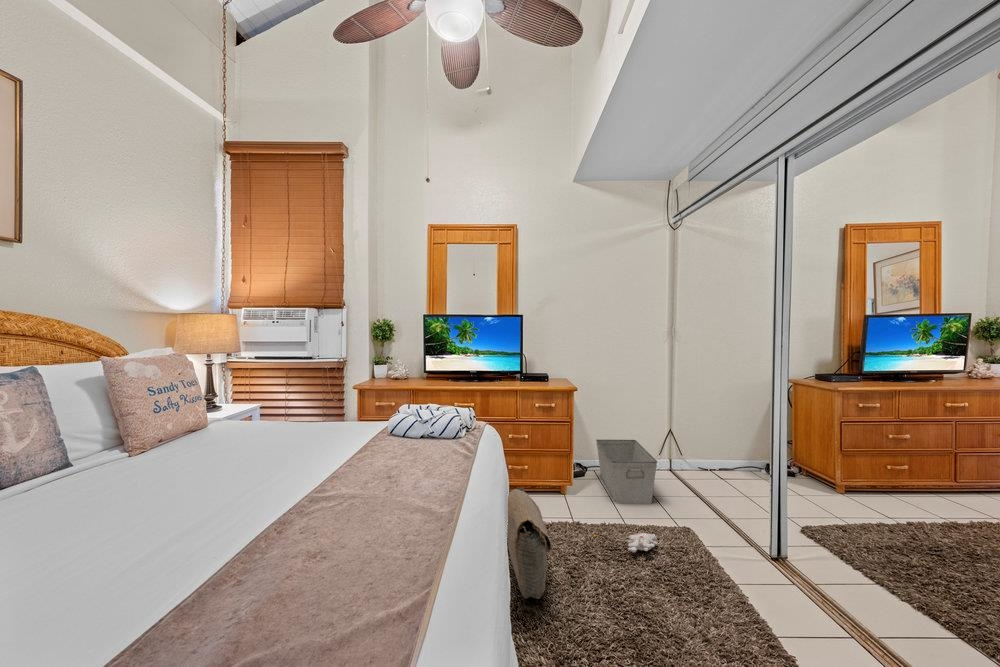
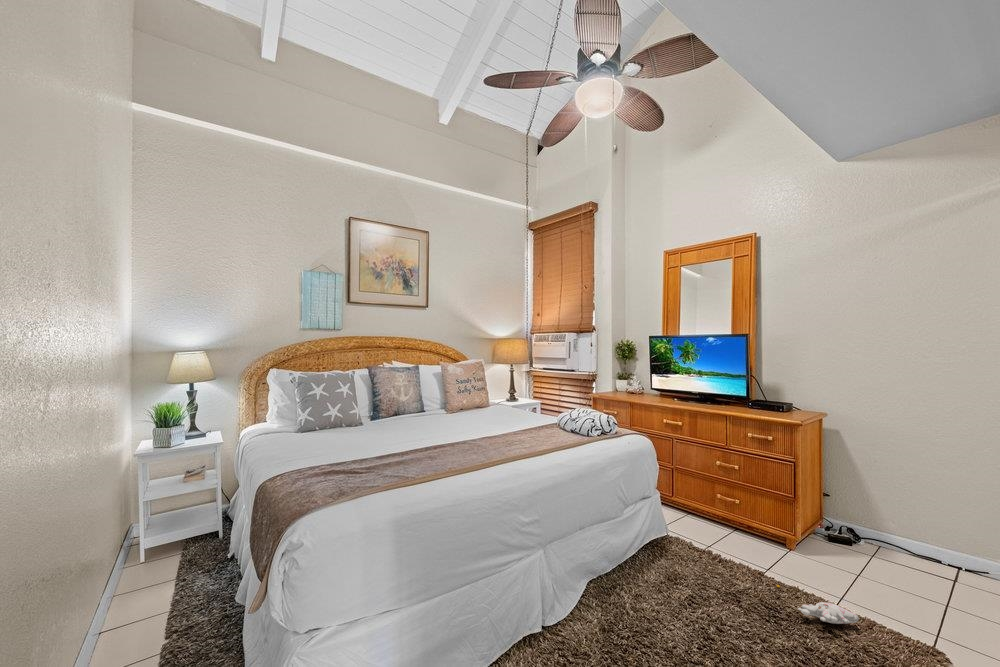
storage bin: present [596,440,657,504] -> none [851,498,946,600]
bag: present [508,488,552,599] -> none [626,496,685,592]

